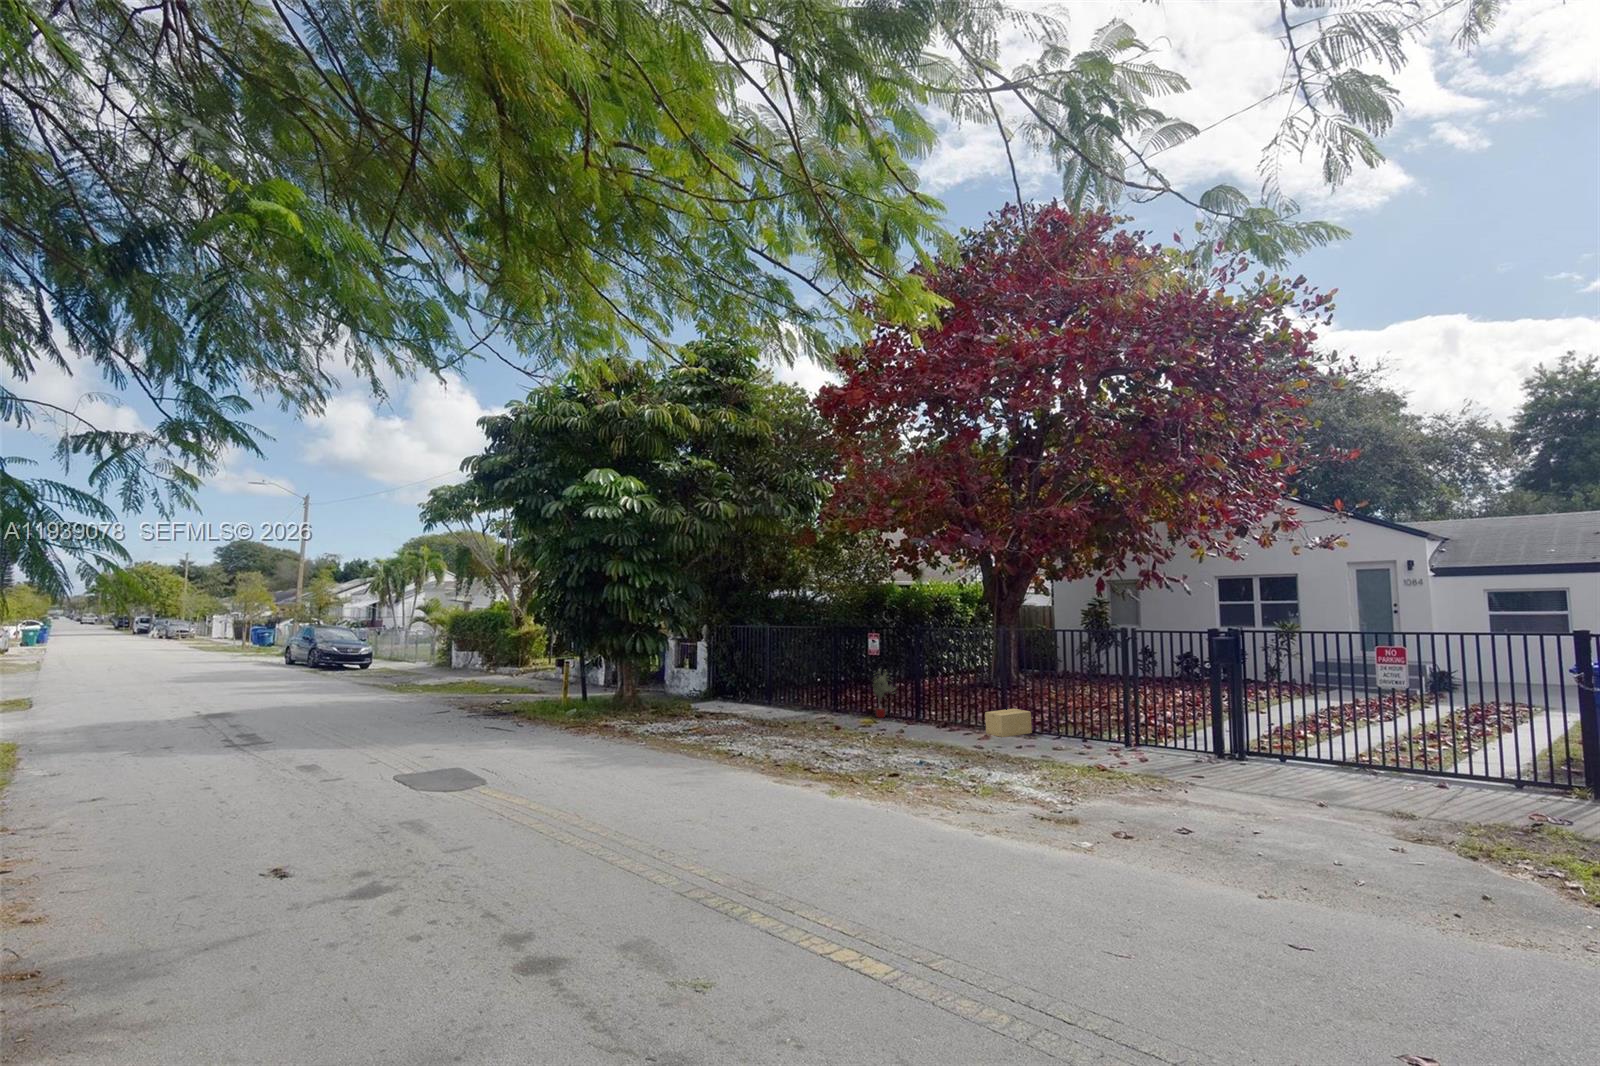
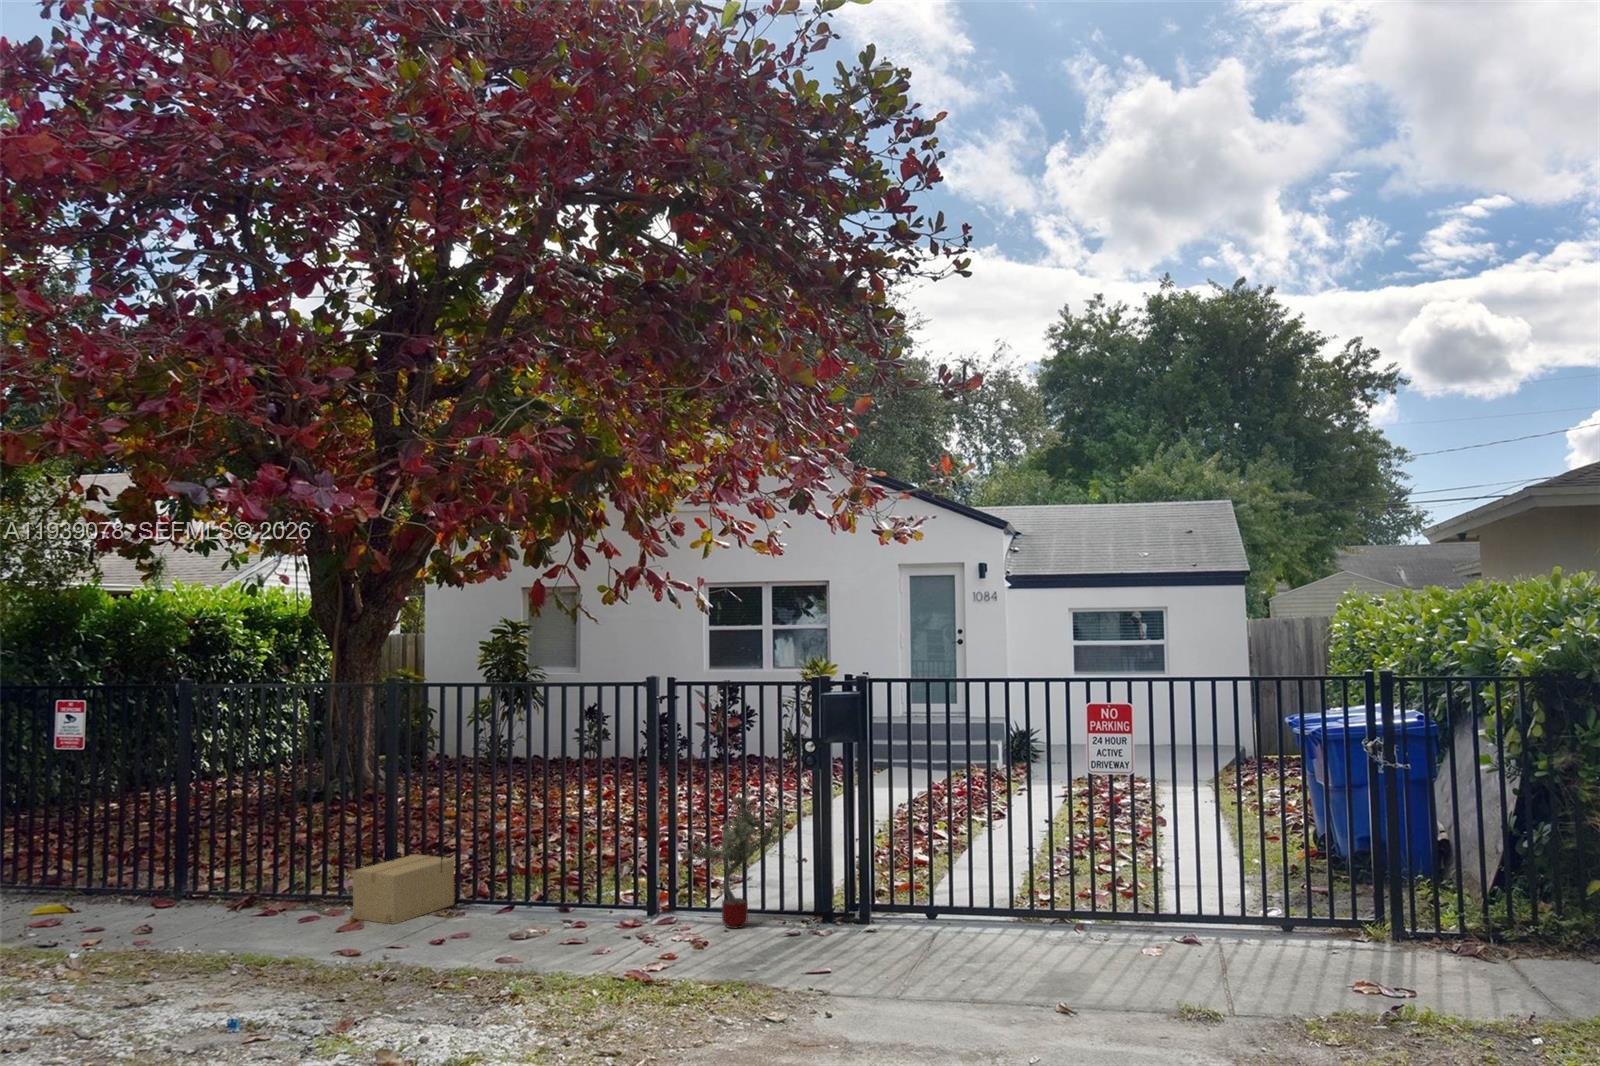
potted tree: present [873,670,895,718] -> present [681,790,787,929]

